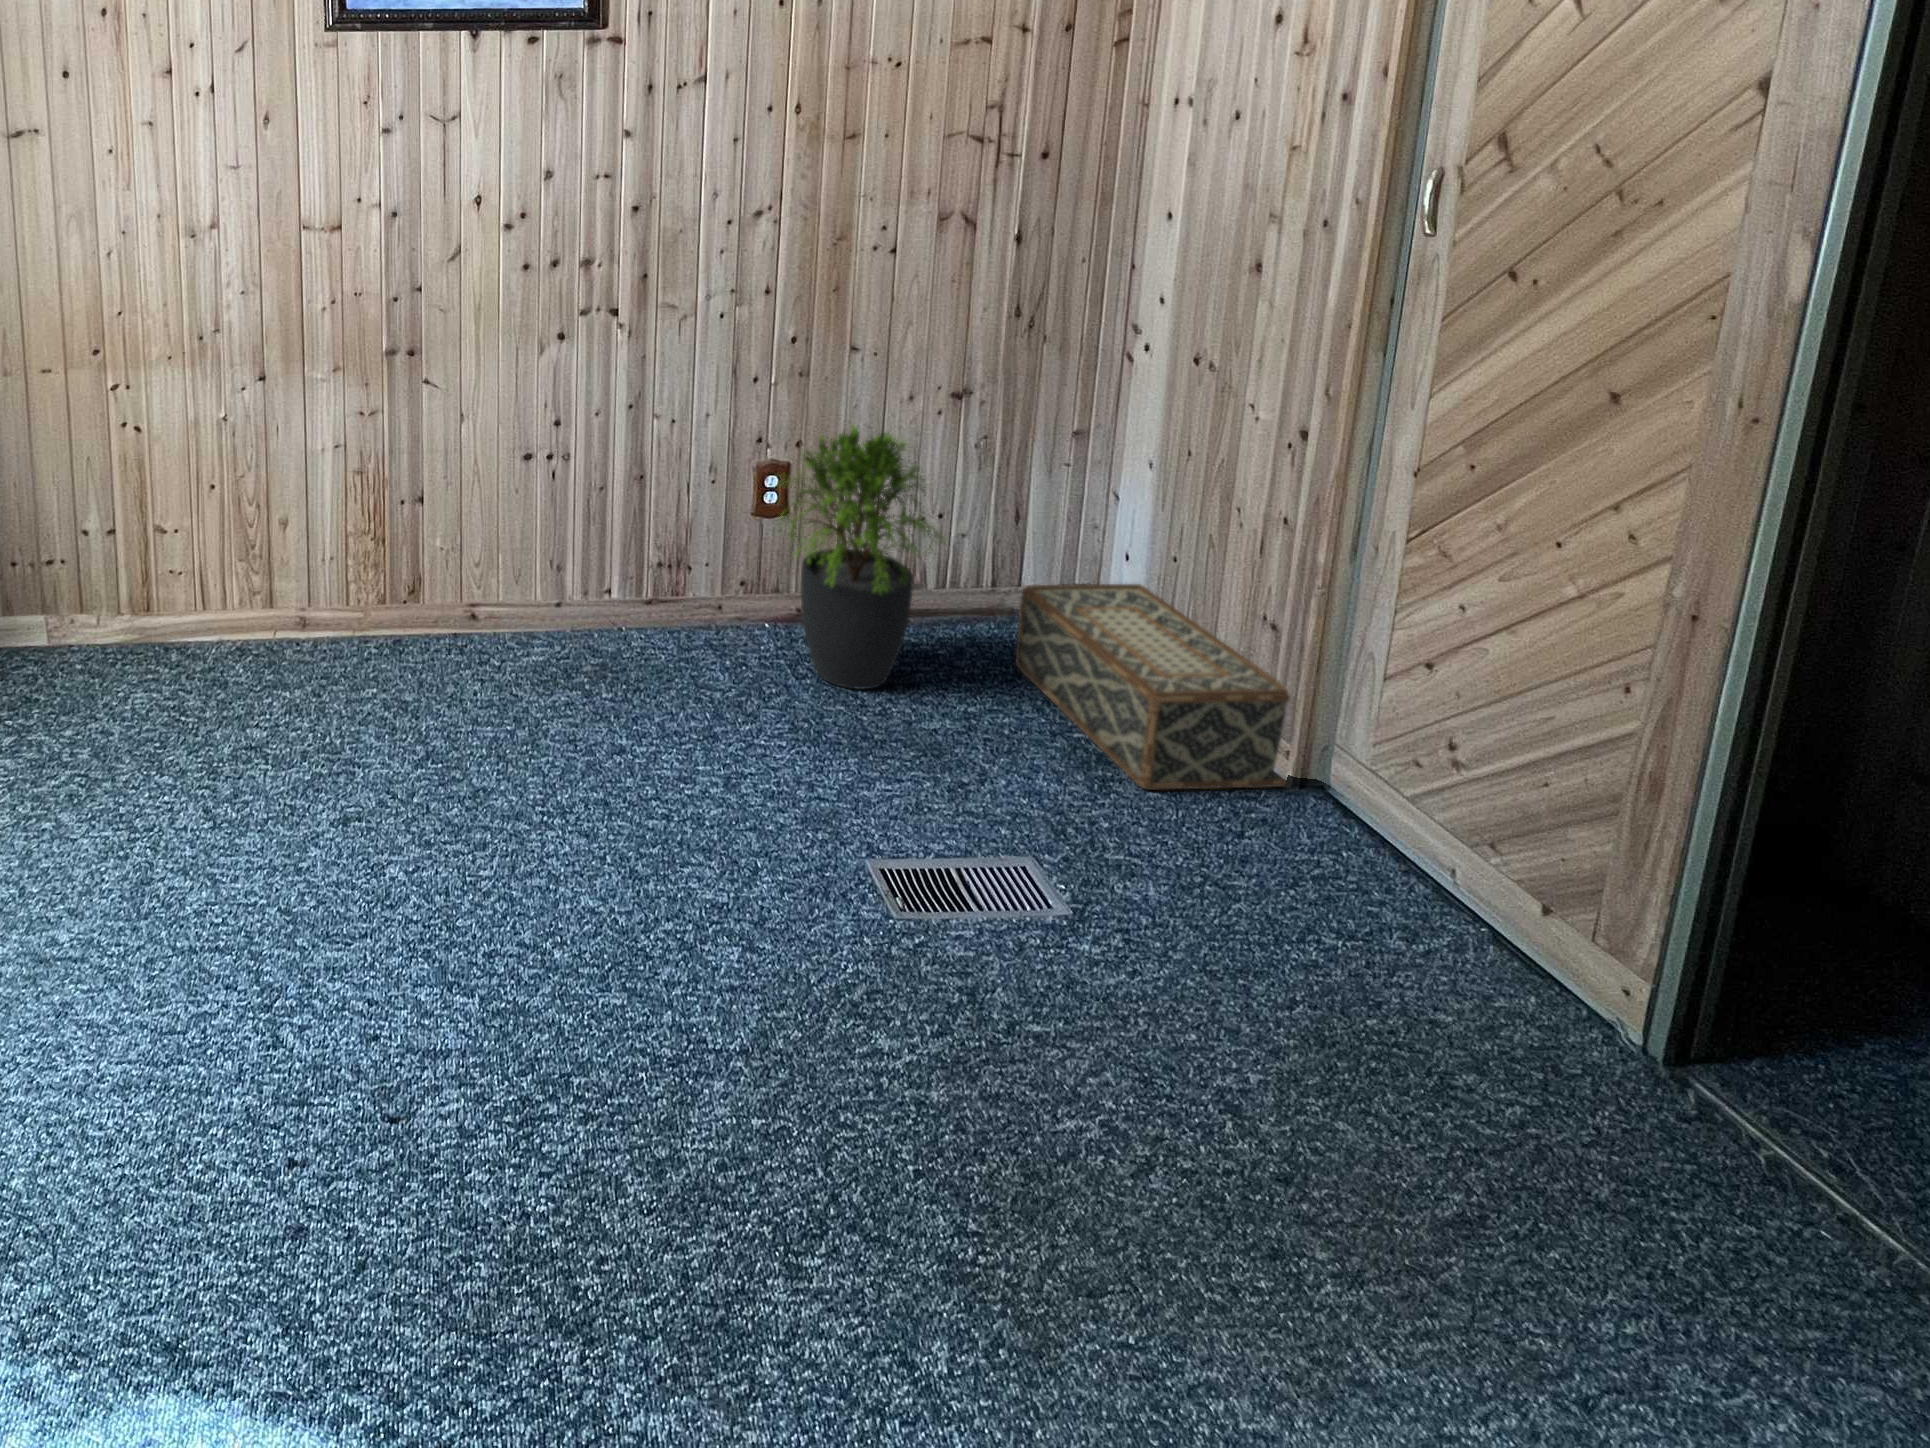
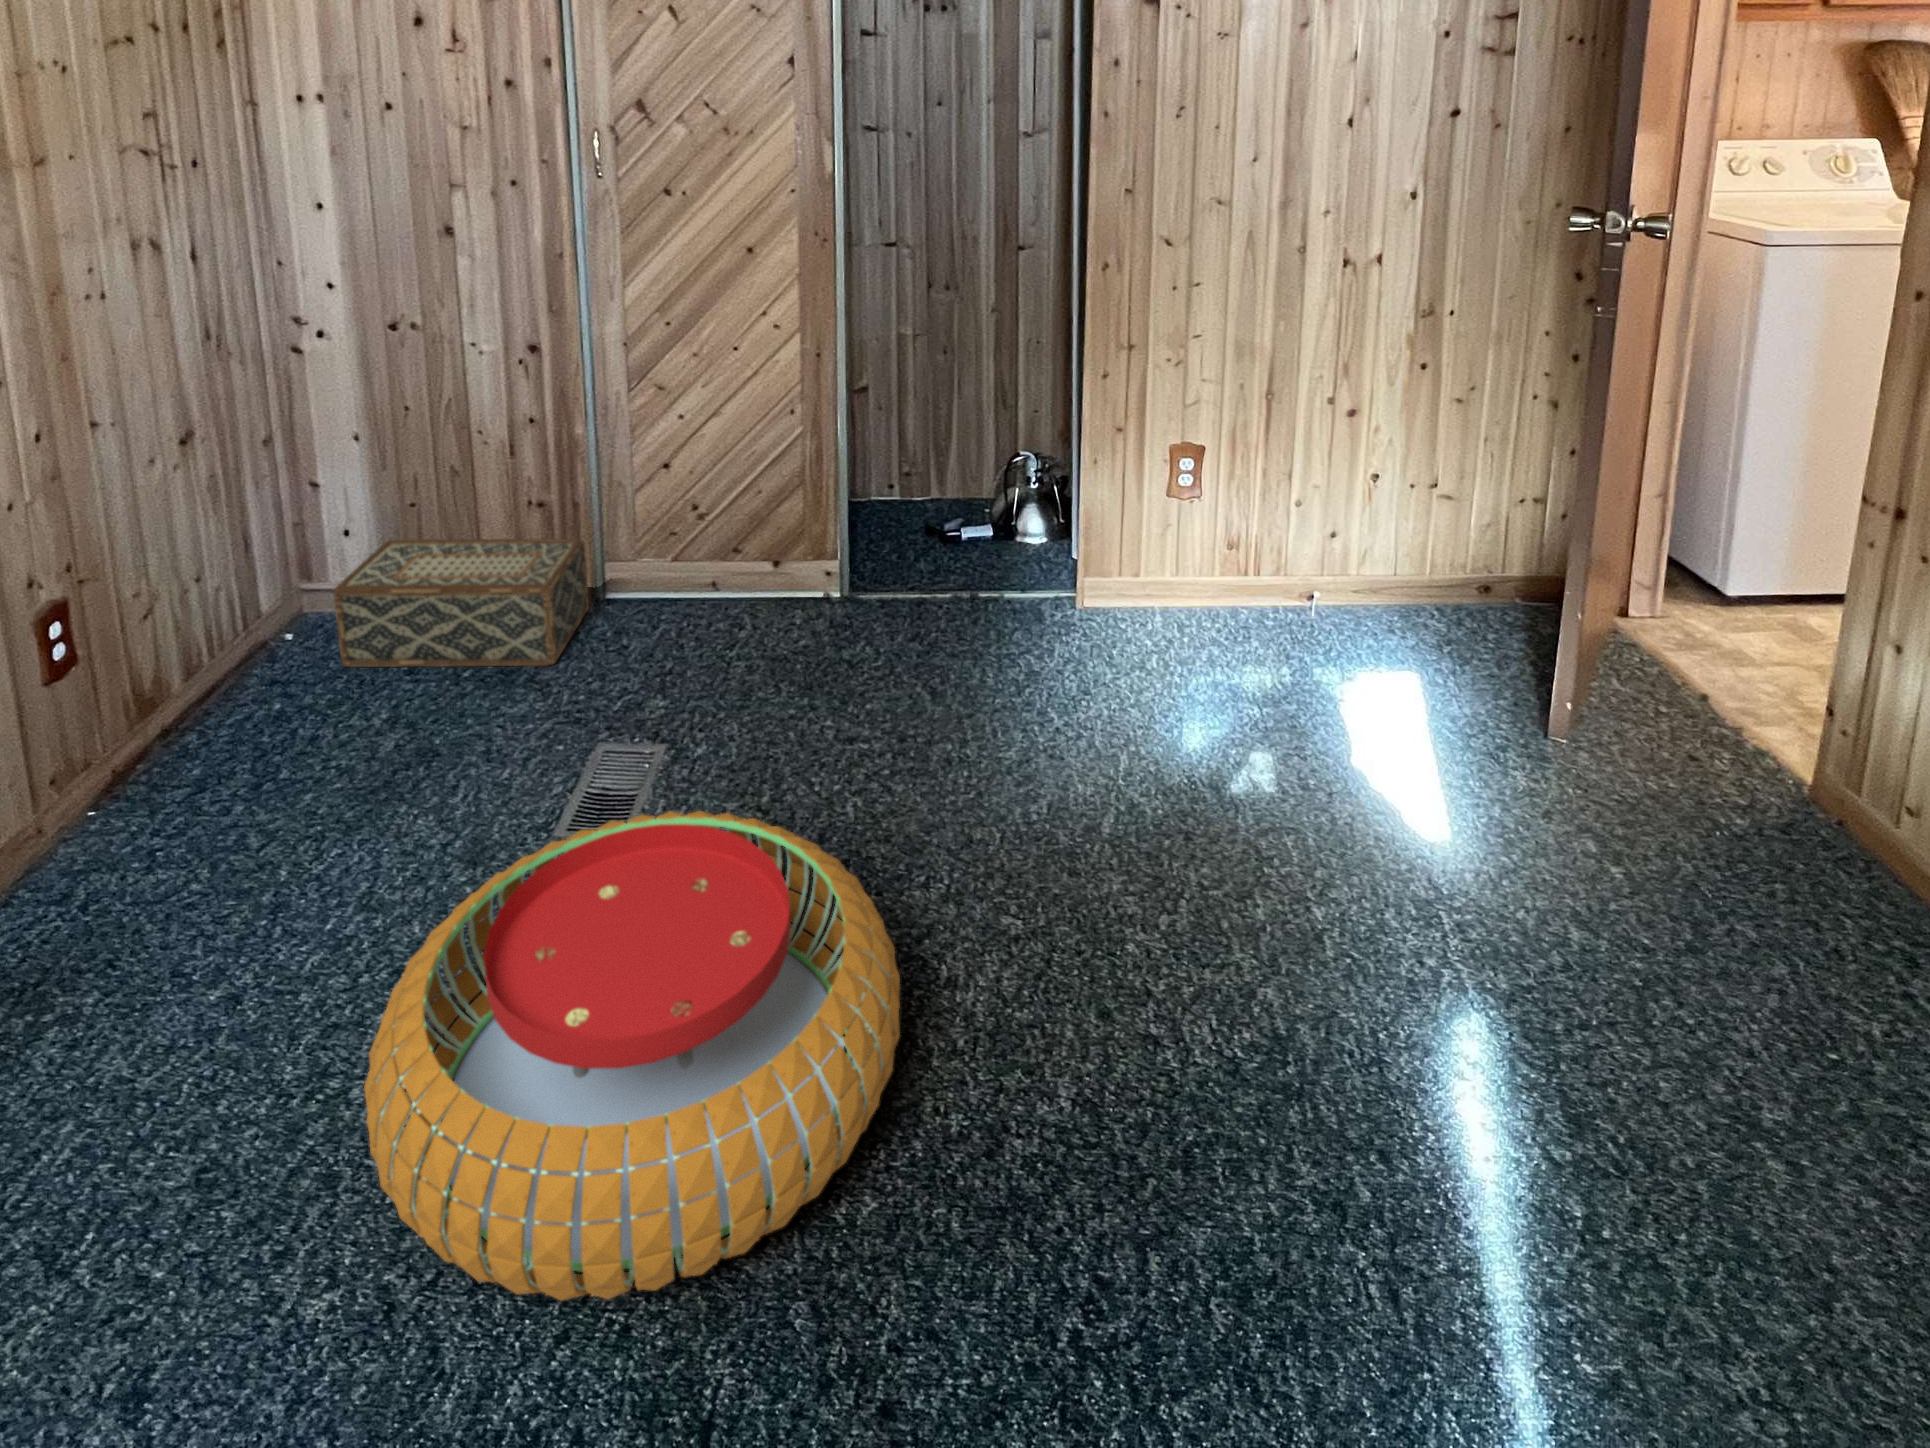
potted plant: present [778,425,944,689] -> none [107,483,341,793]
pouf: none [364,762,852,1179] -> present [364,811,900,1301]

